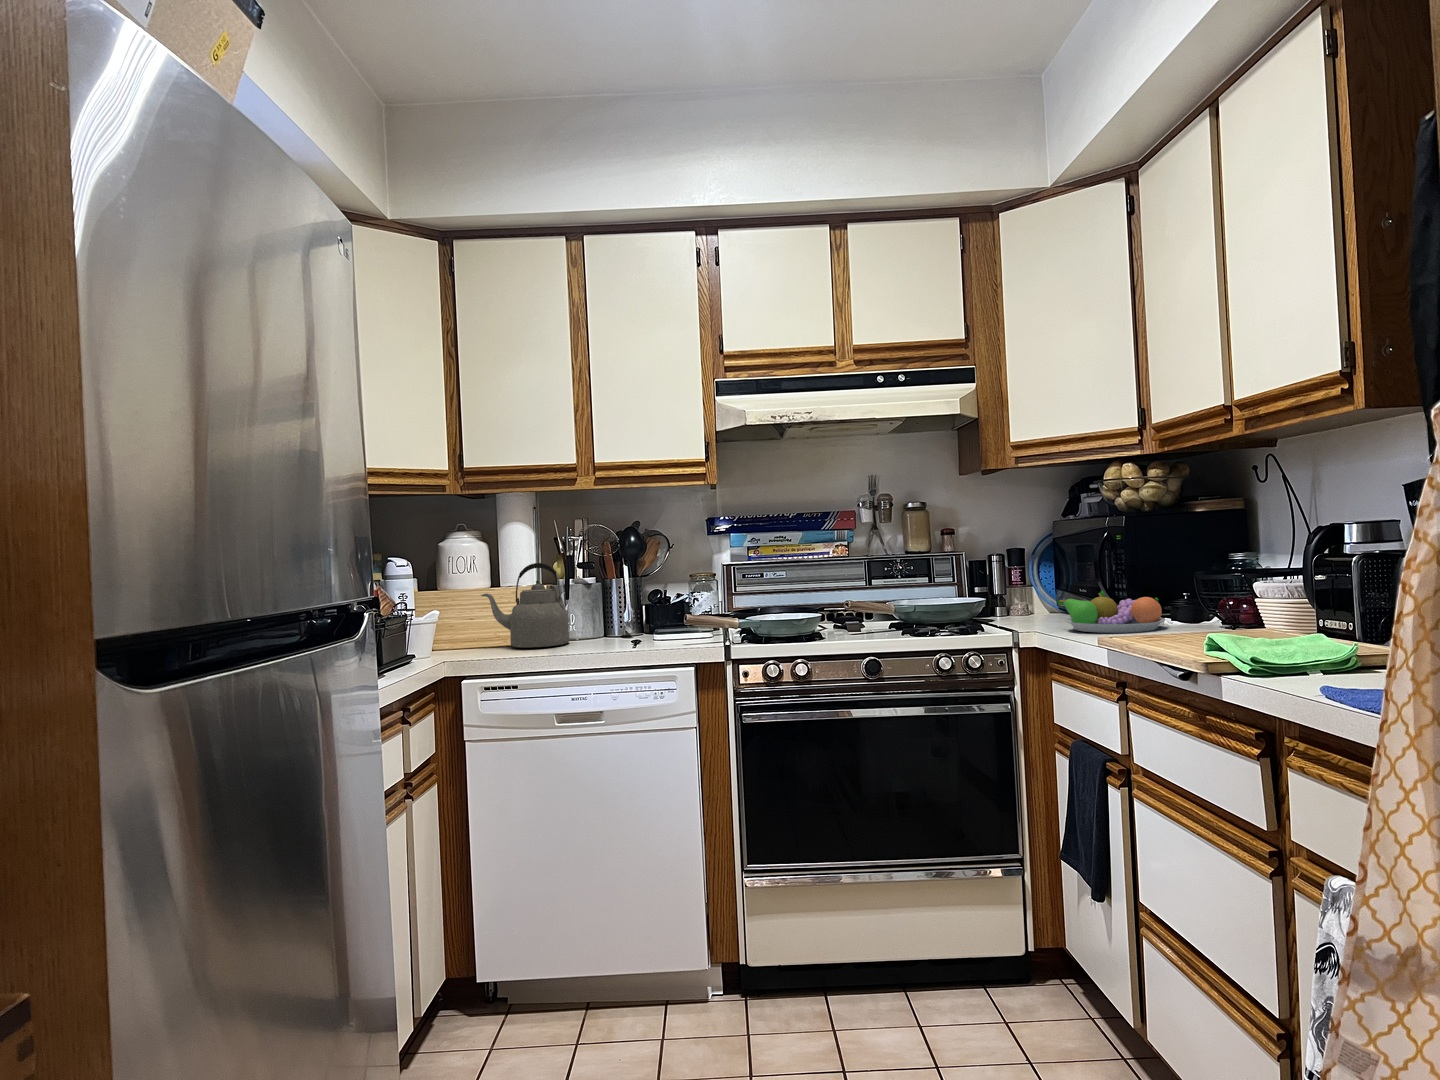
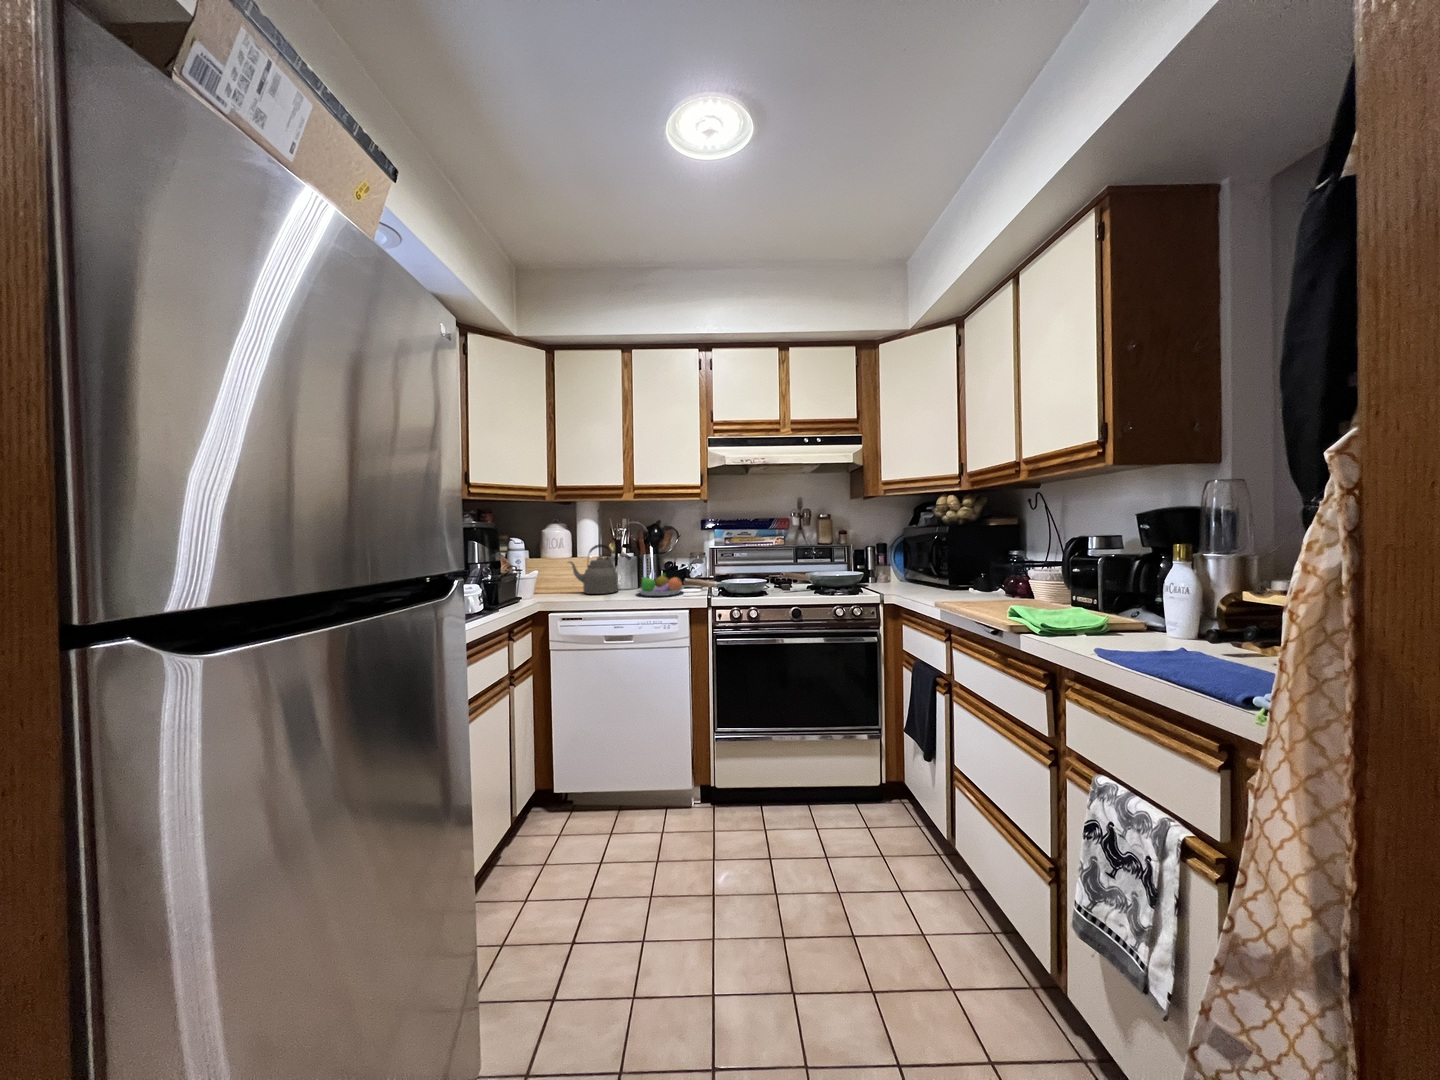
fruit bowl: present [1058,591,1166,633] -> present [637,573,683,596]

